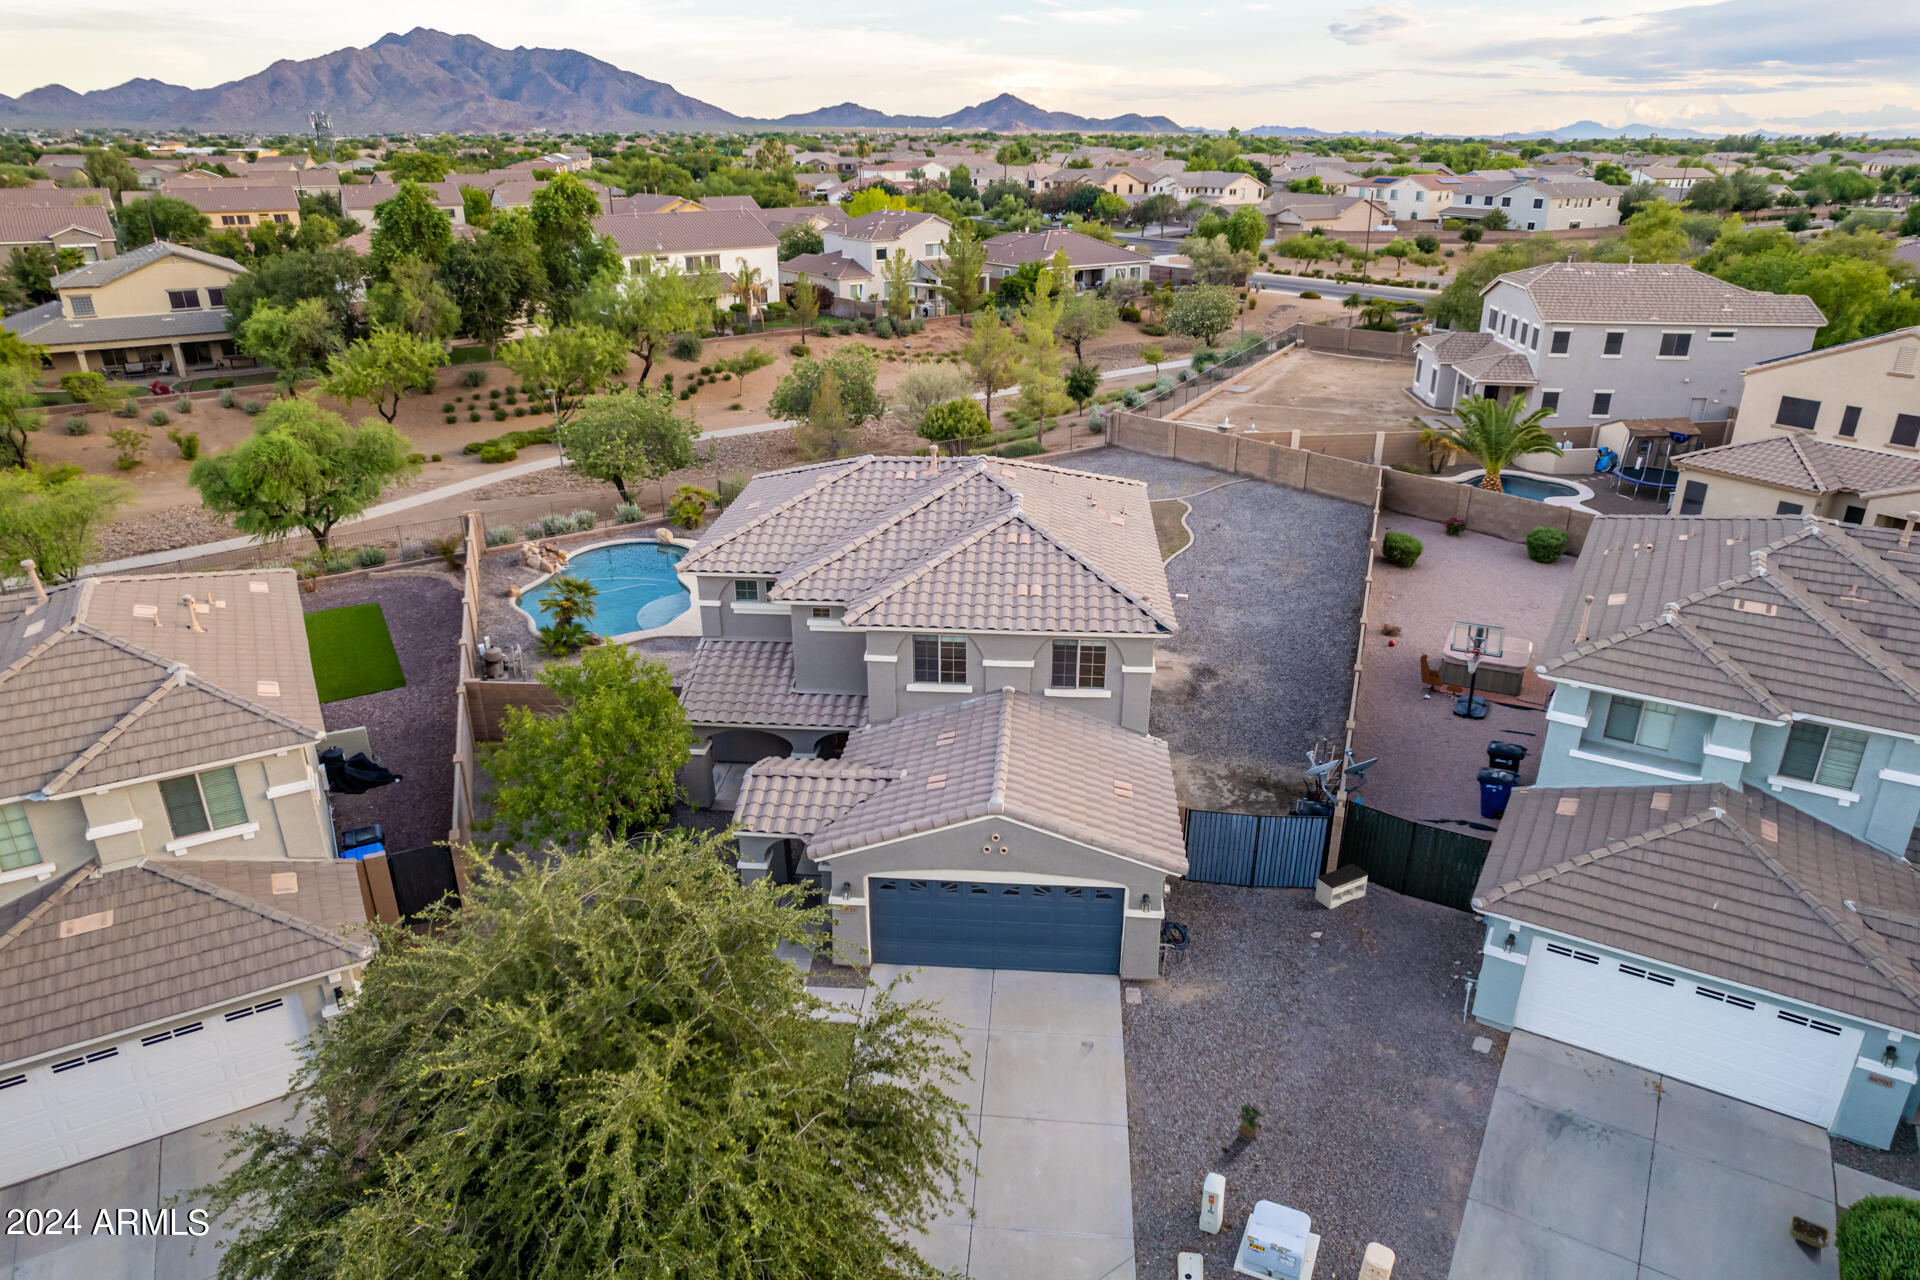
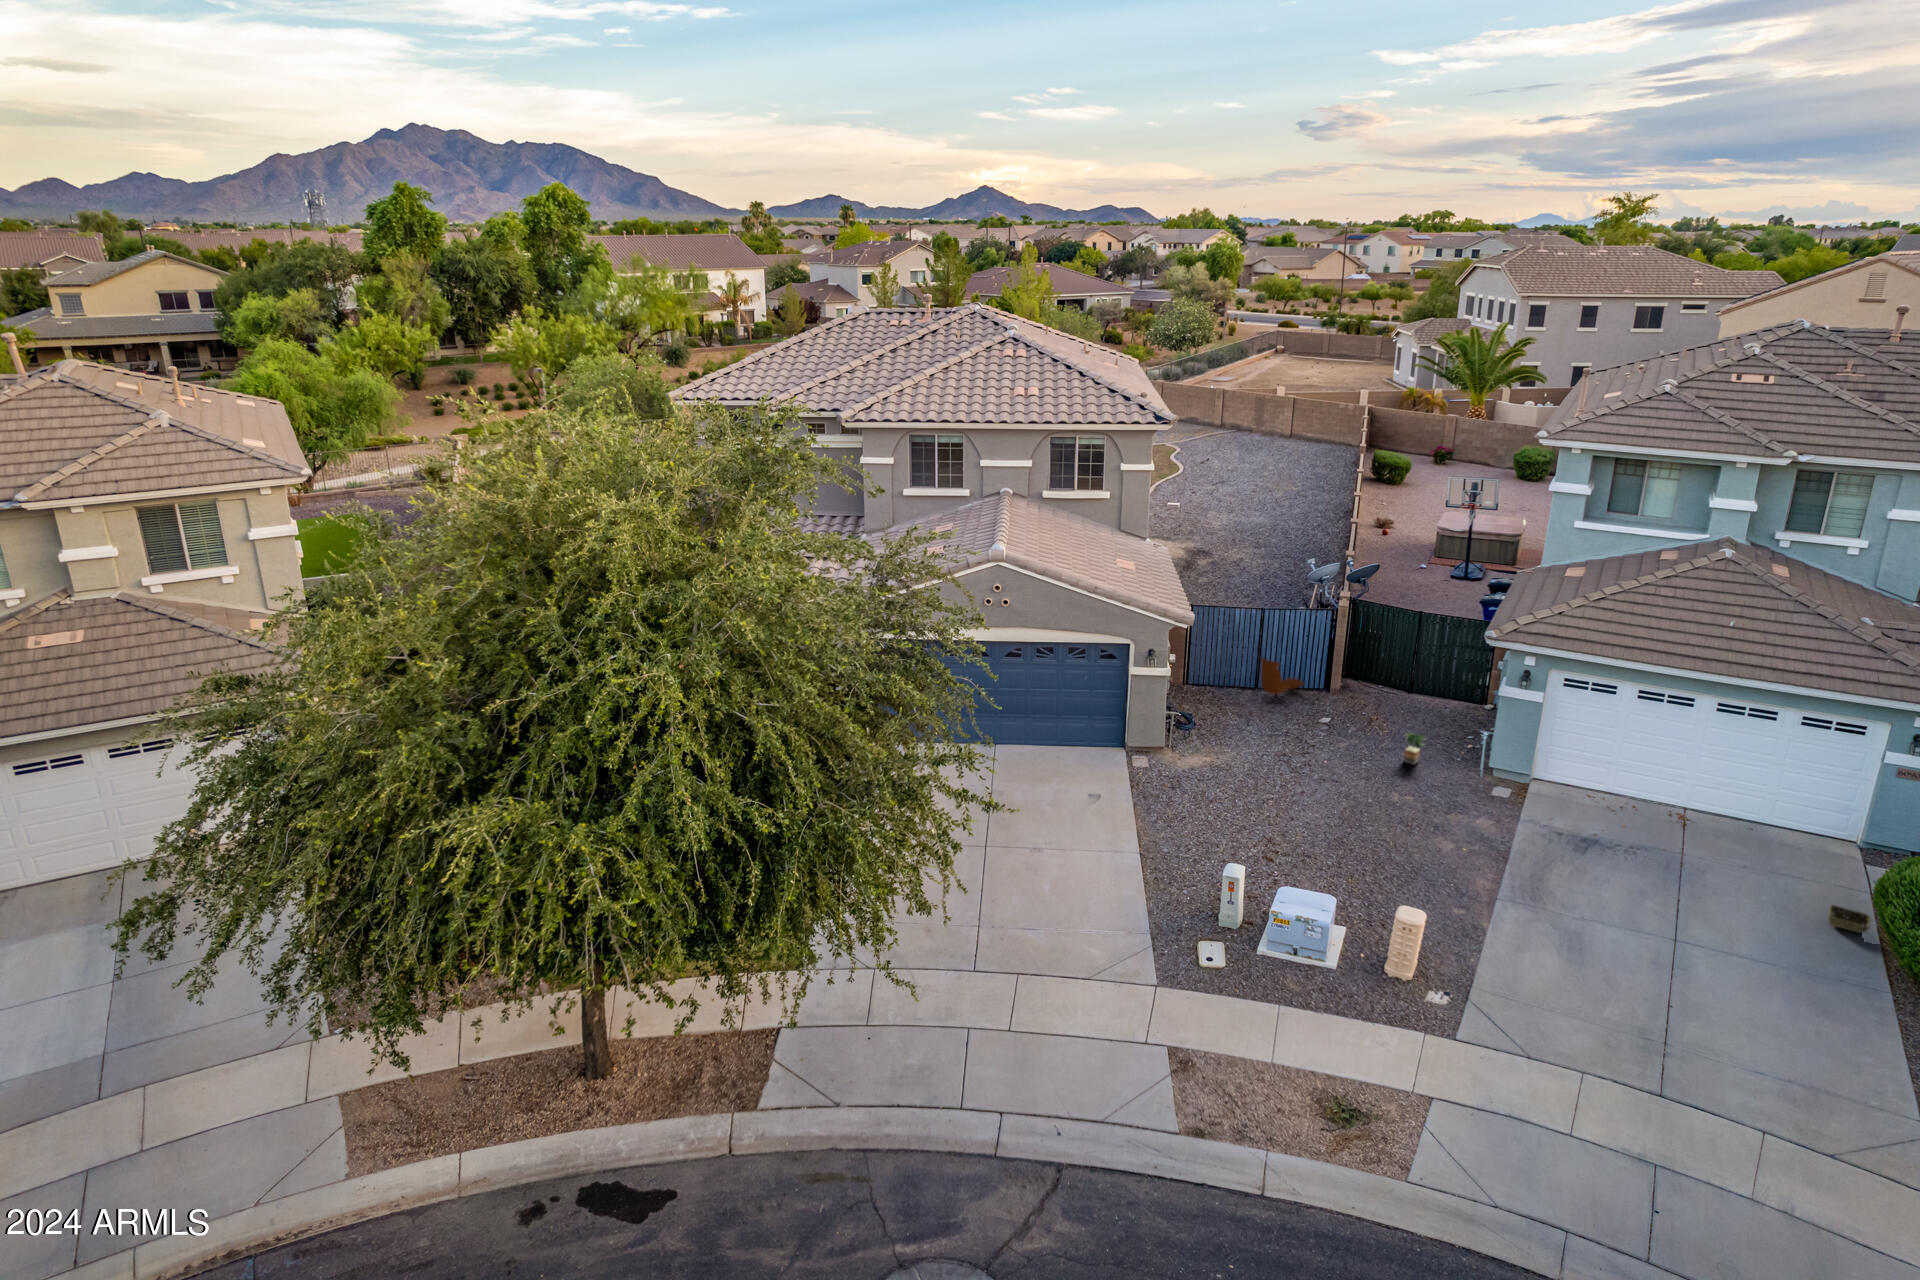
lounge chair: present [1420,655,1463,695] -> present [1261,658,1304,701]
bench: present [1315,864,1368,909] -> none [1318,664,1372,705]
potted tree: present [1239,1105,1261,1142] -> present [1404,733,1425,764]

